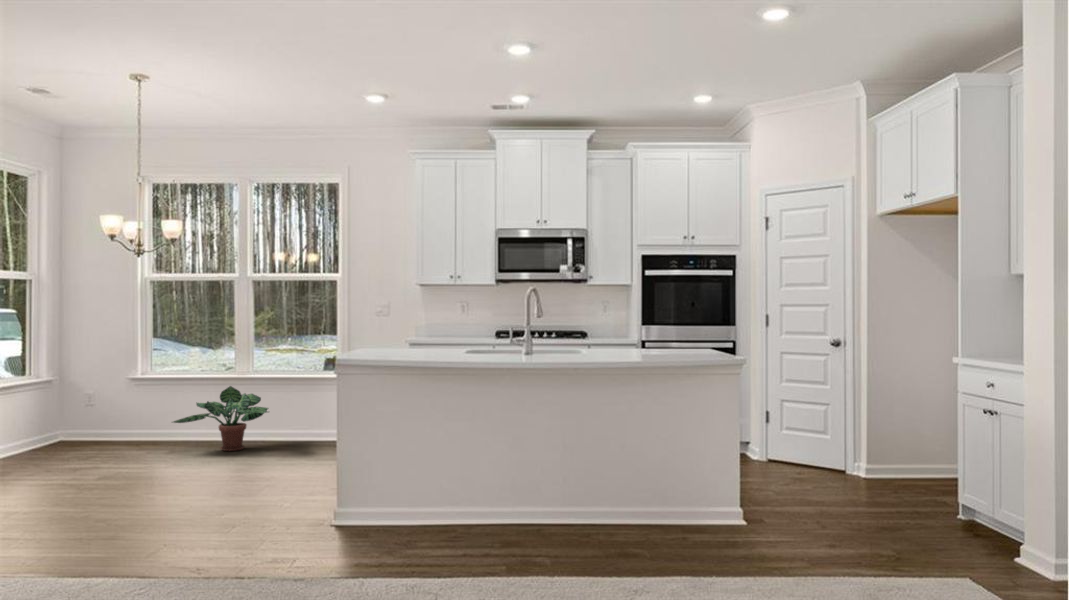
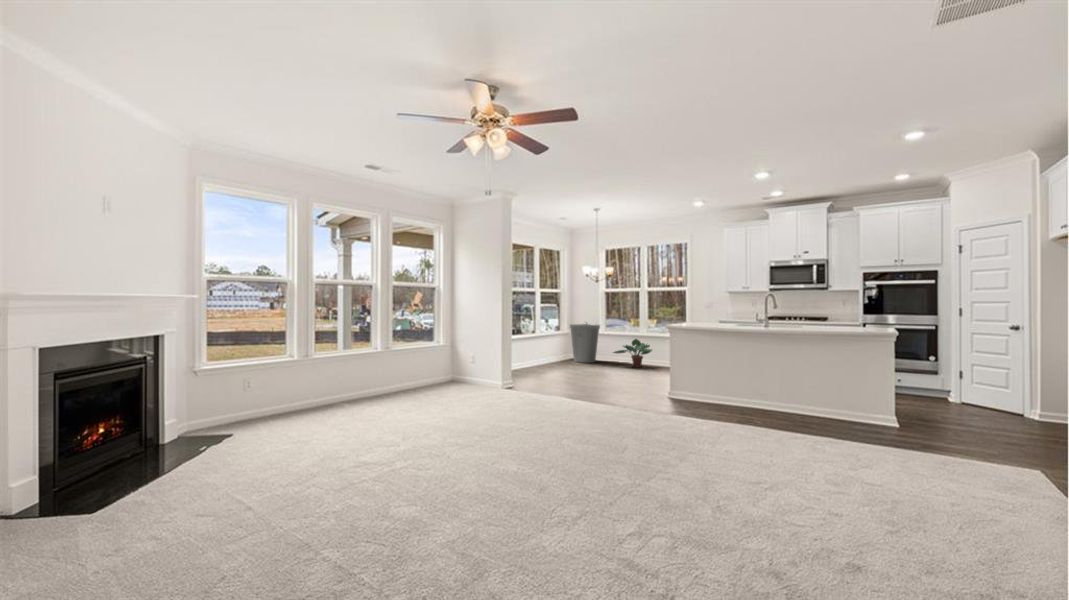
trash can: none [51,351,139,452] -> present [570,323,600,363]

